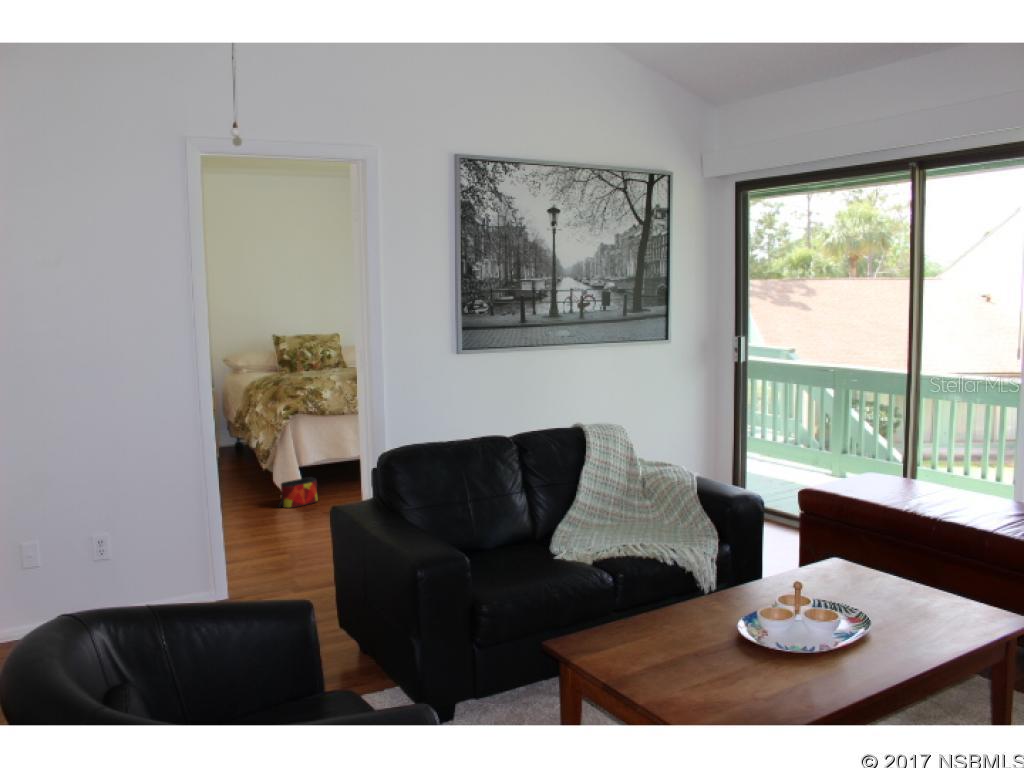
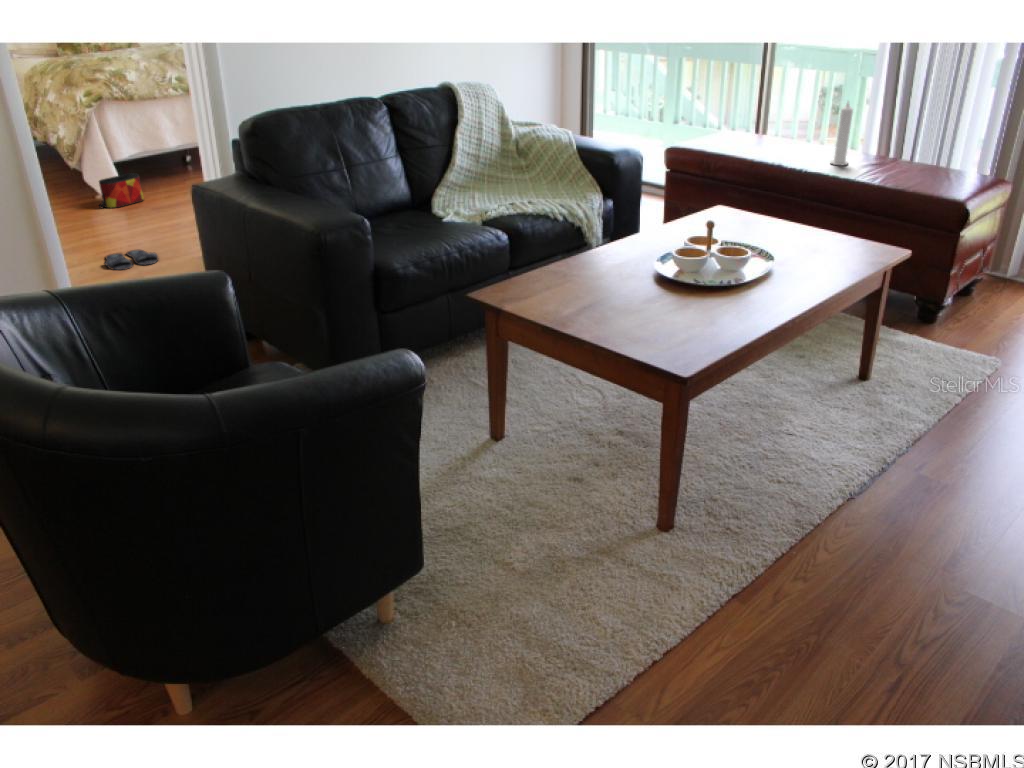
candle: none [976,456,997,524] -> present [831,101,853,165]
slippers: none [258,552,307,573] -> present [105,250,158,270]

